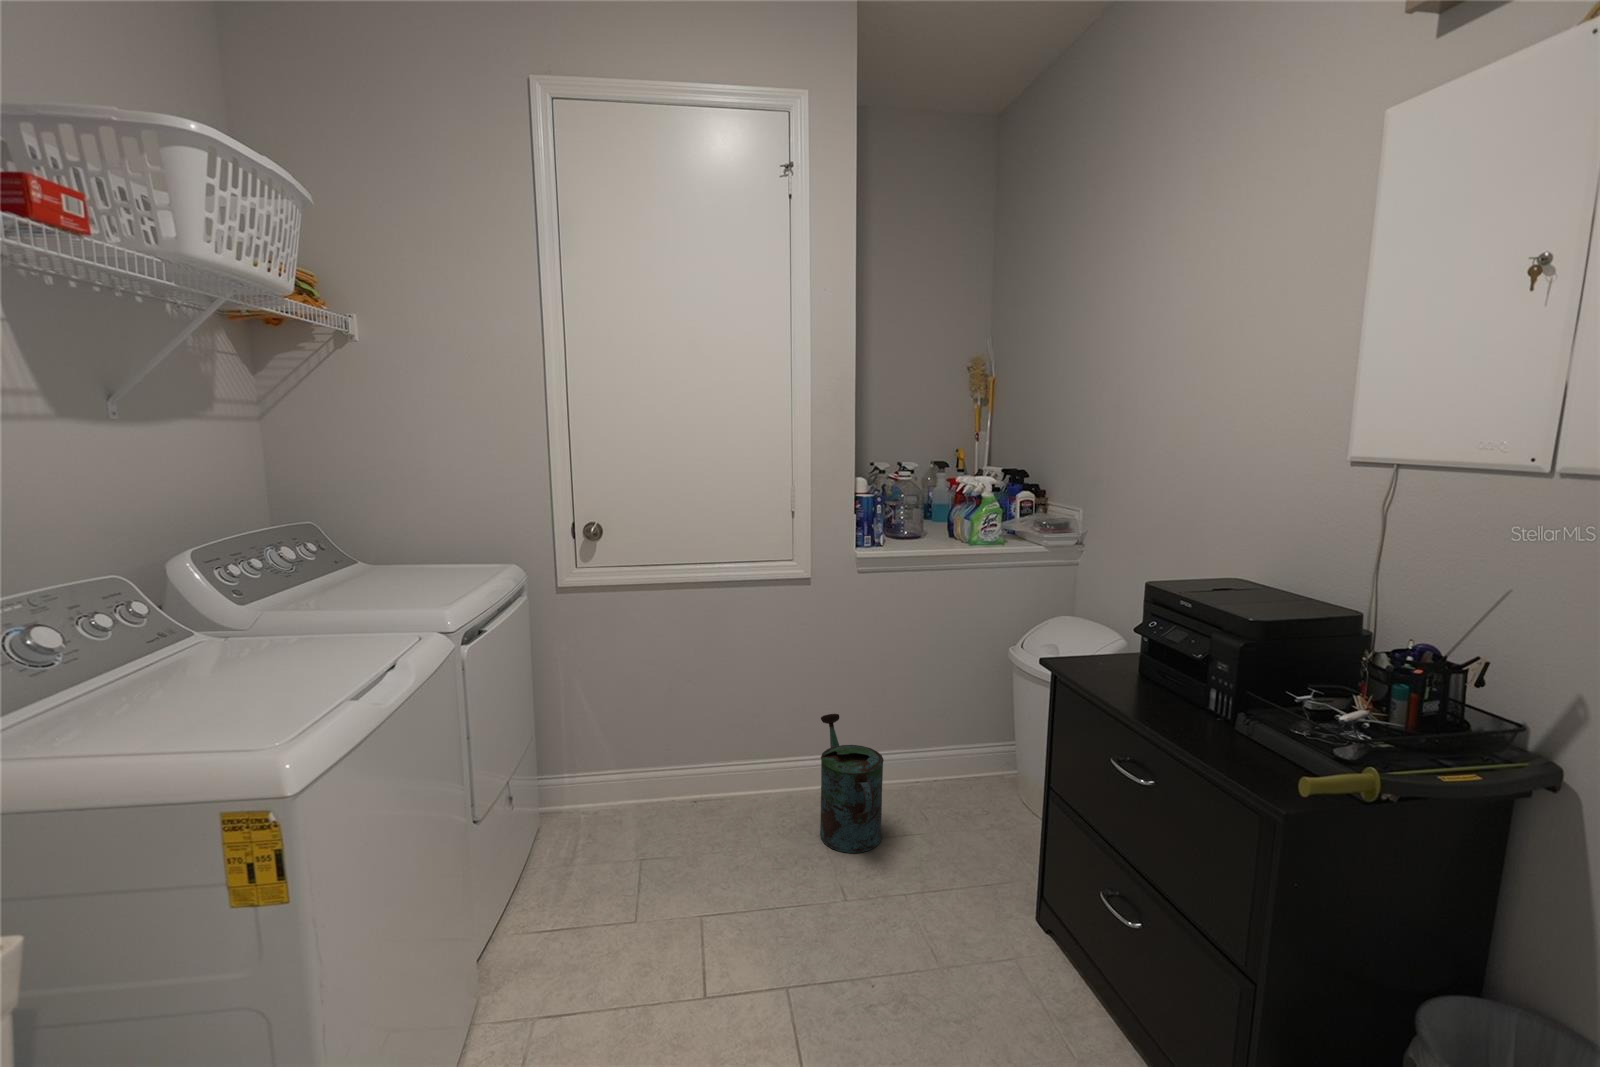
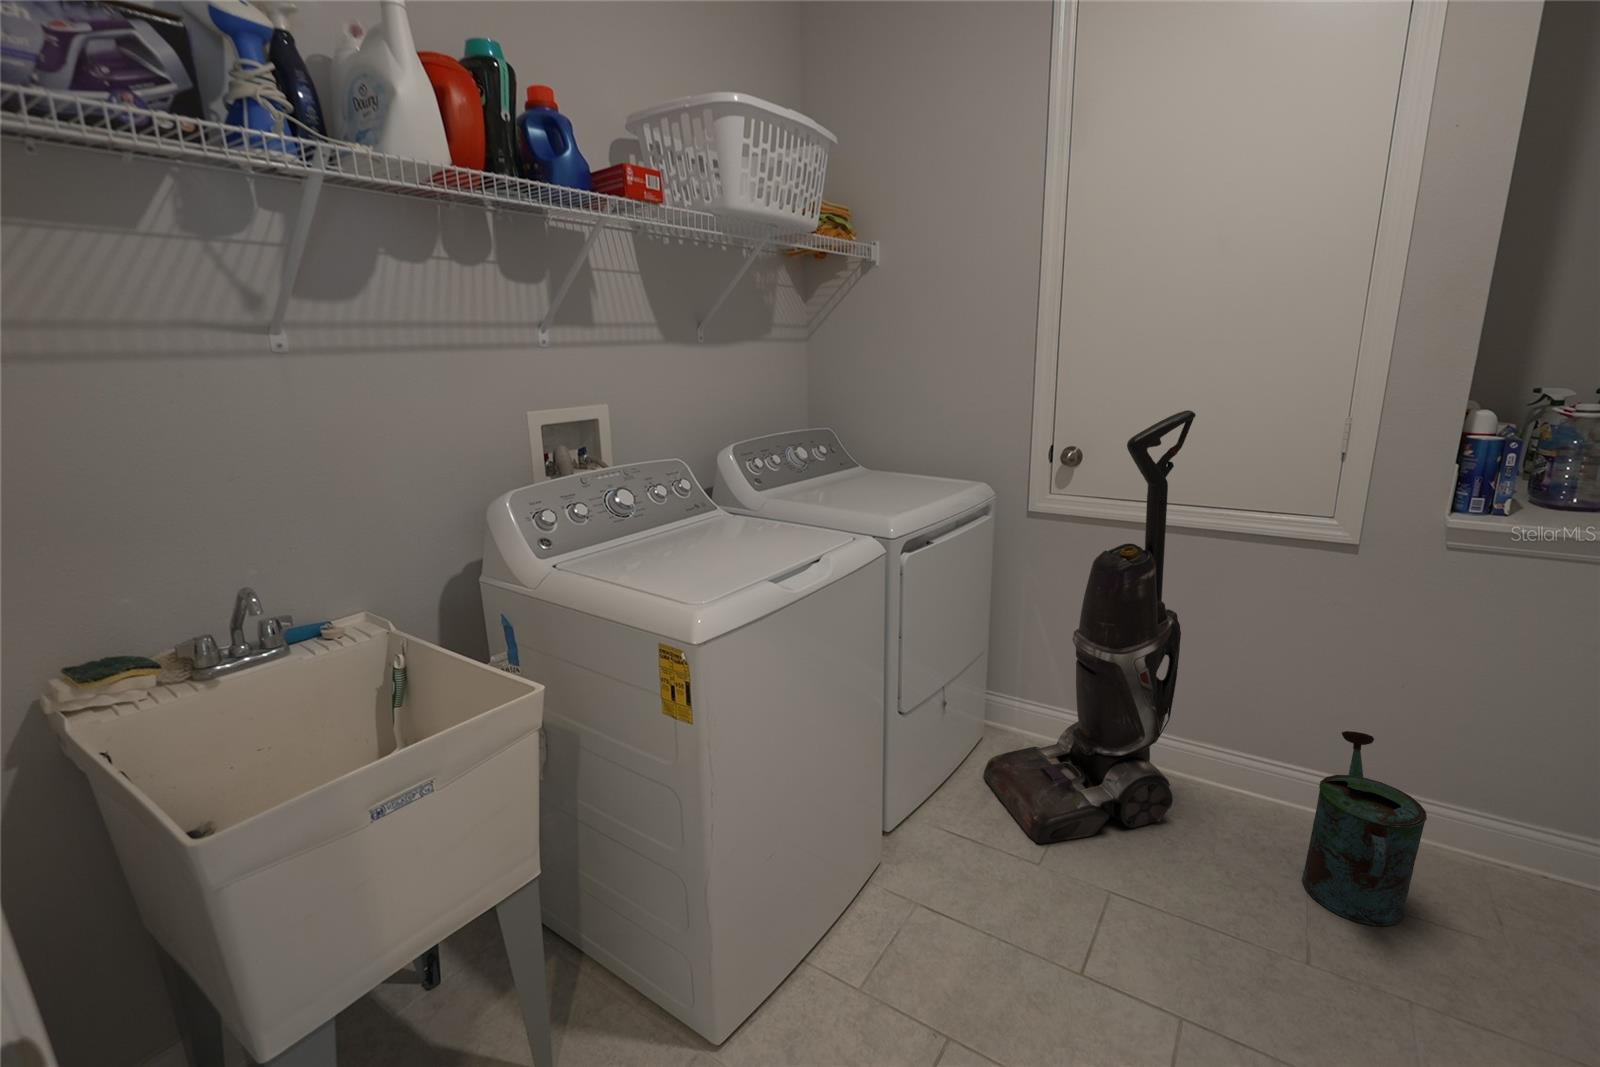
vacuum cleaner: none [554,484,723,900] -> present [983,410,1196,844]

